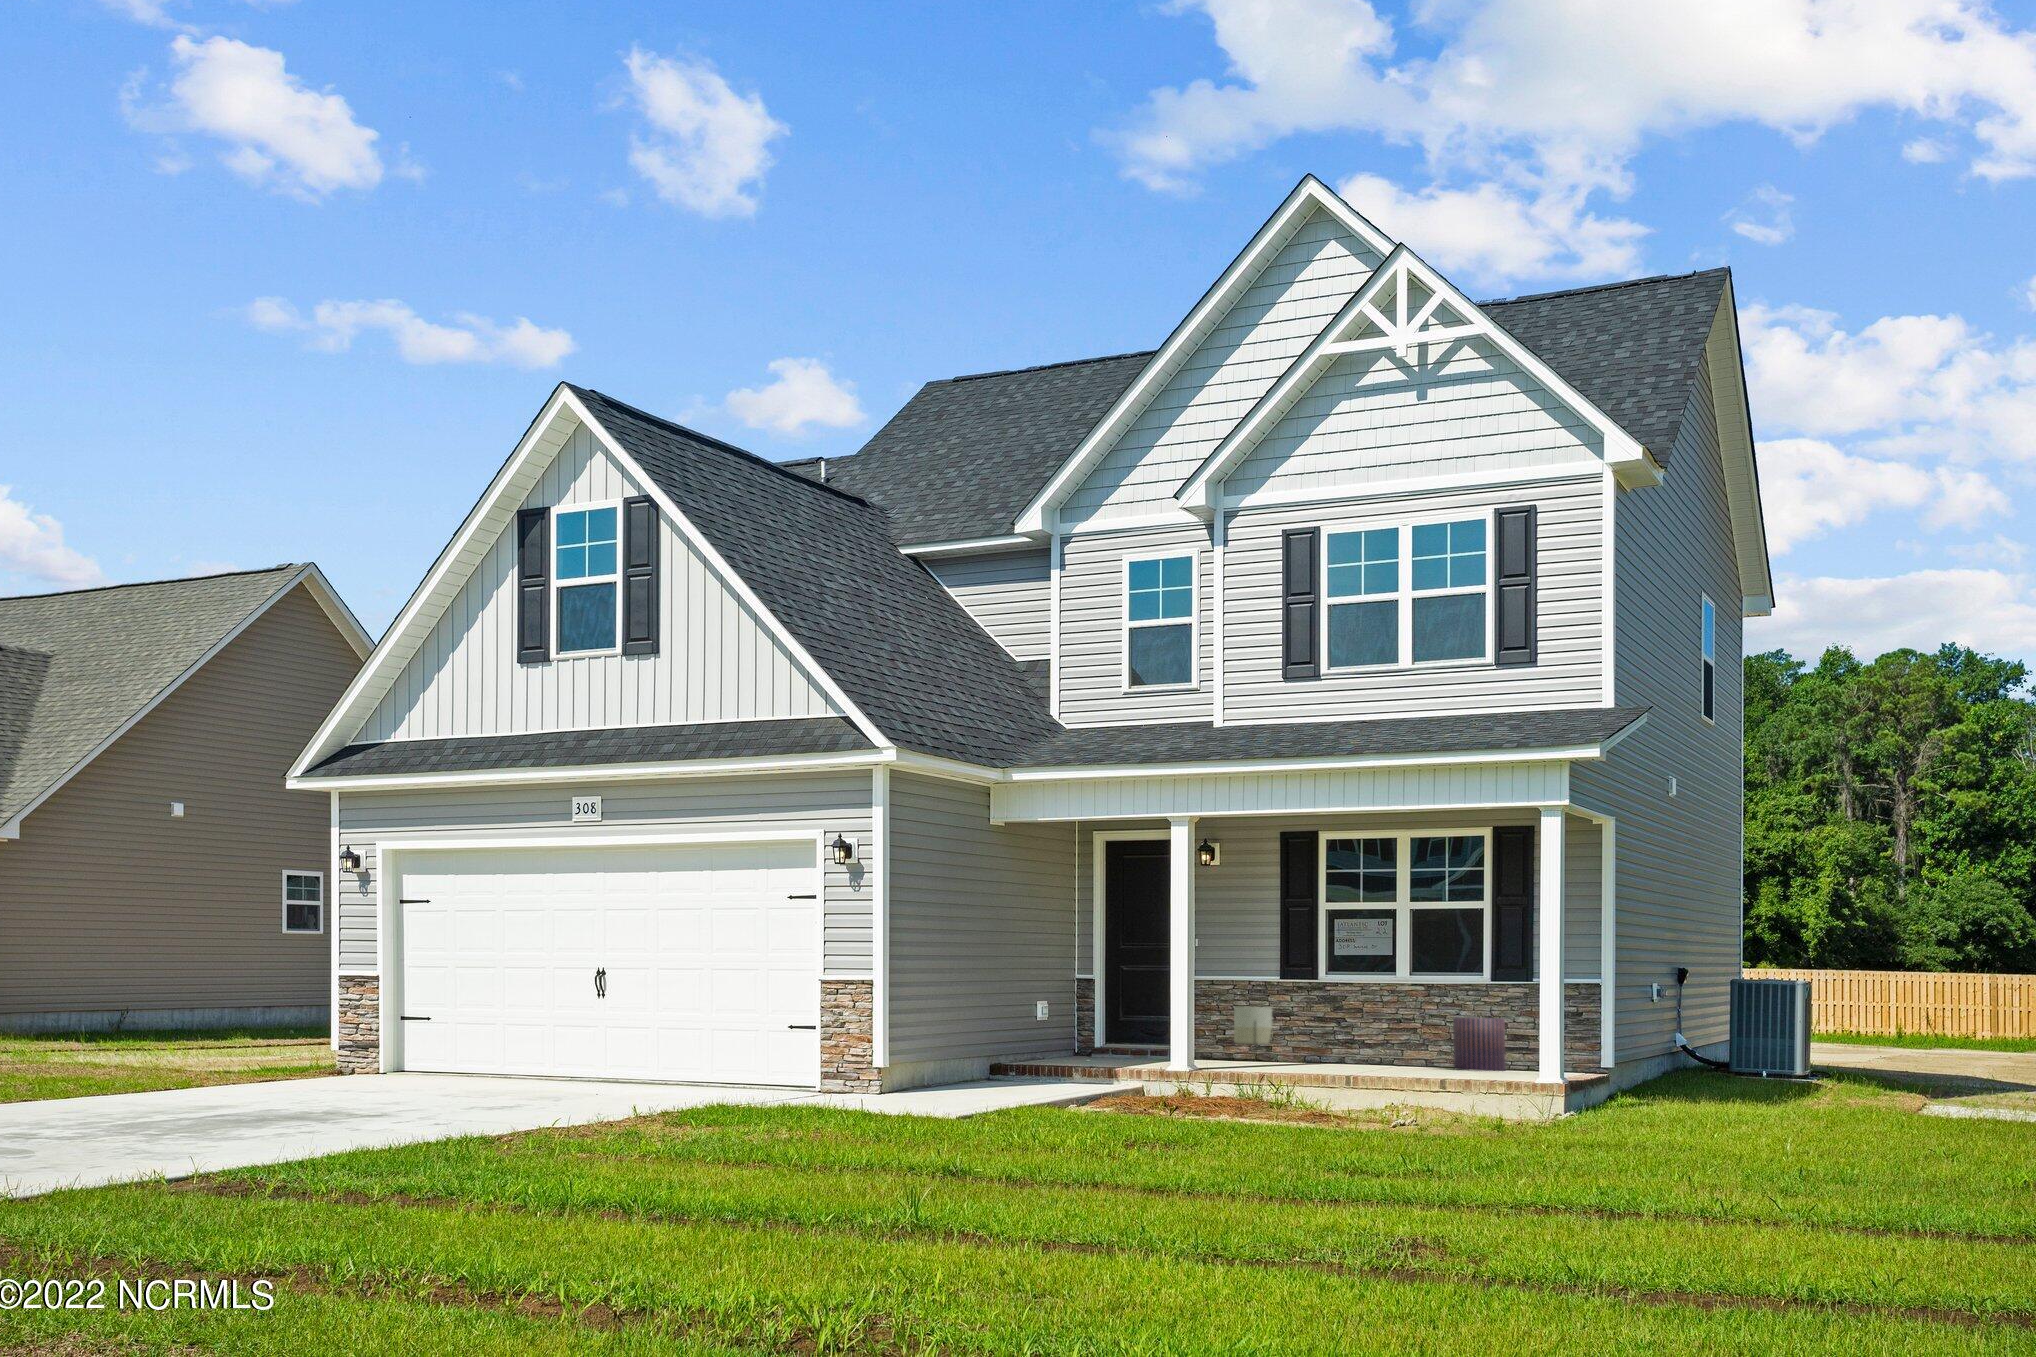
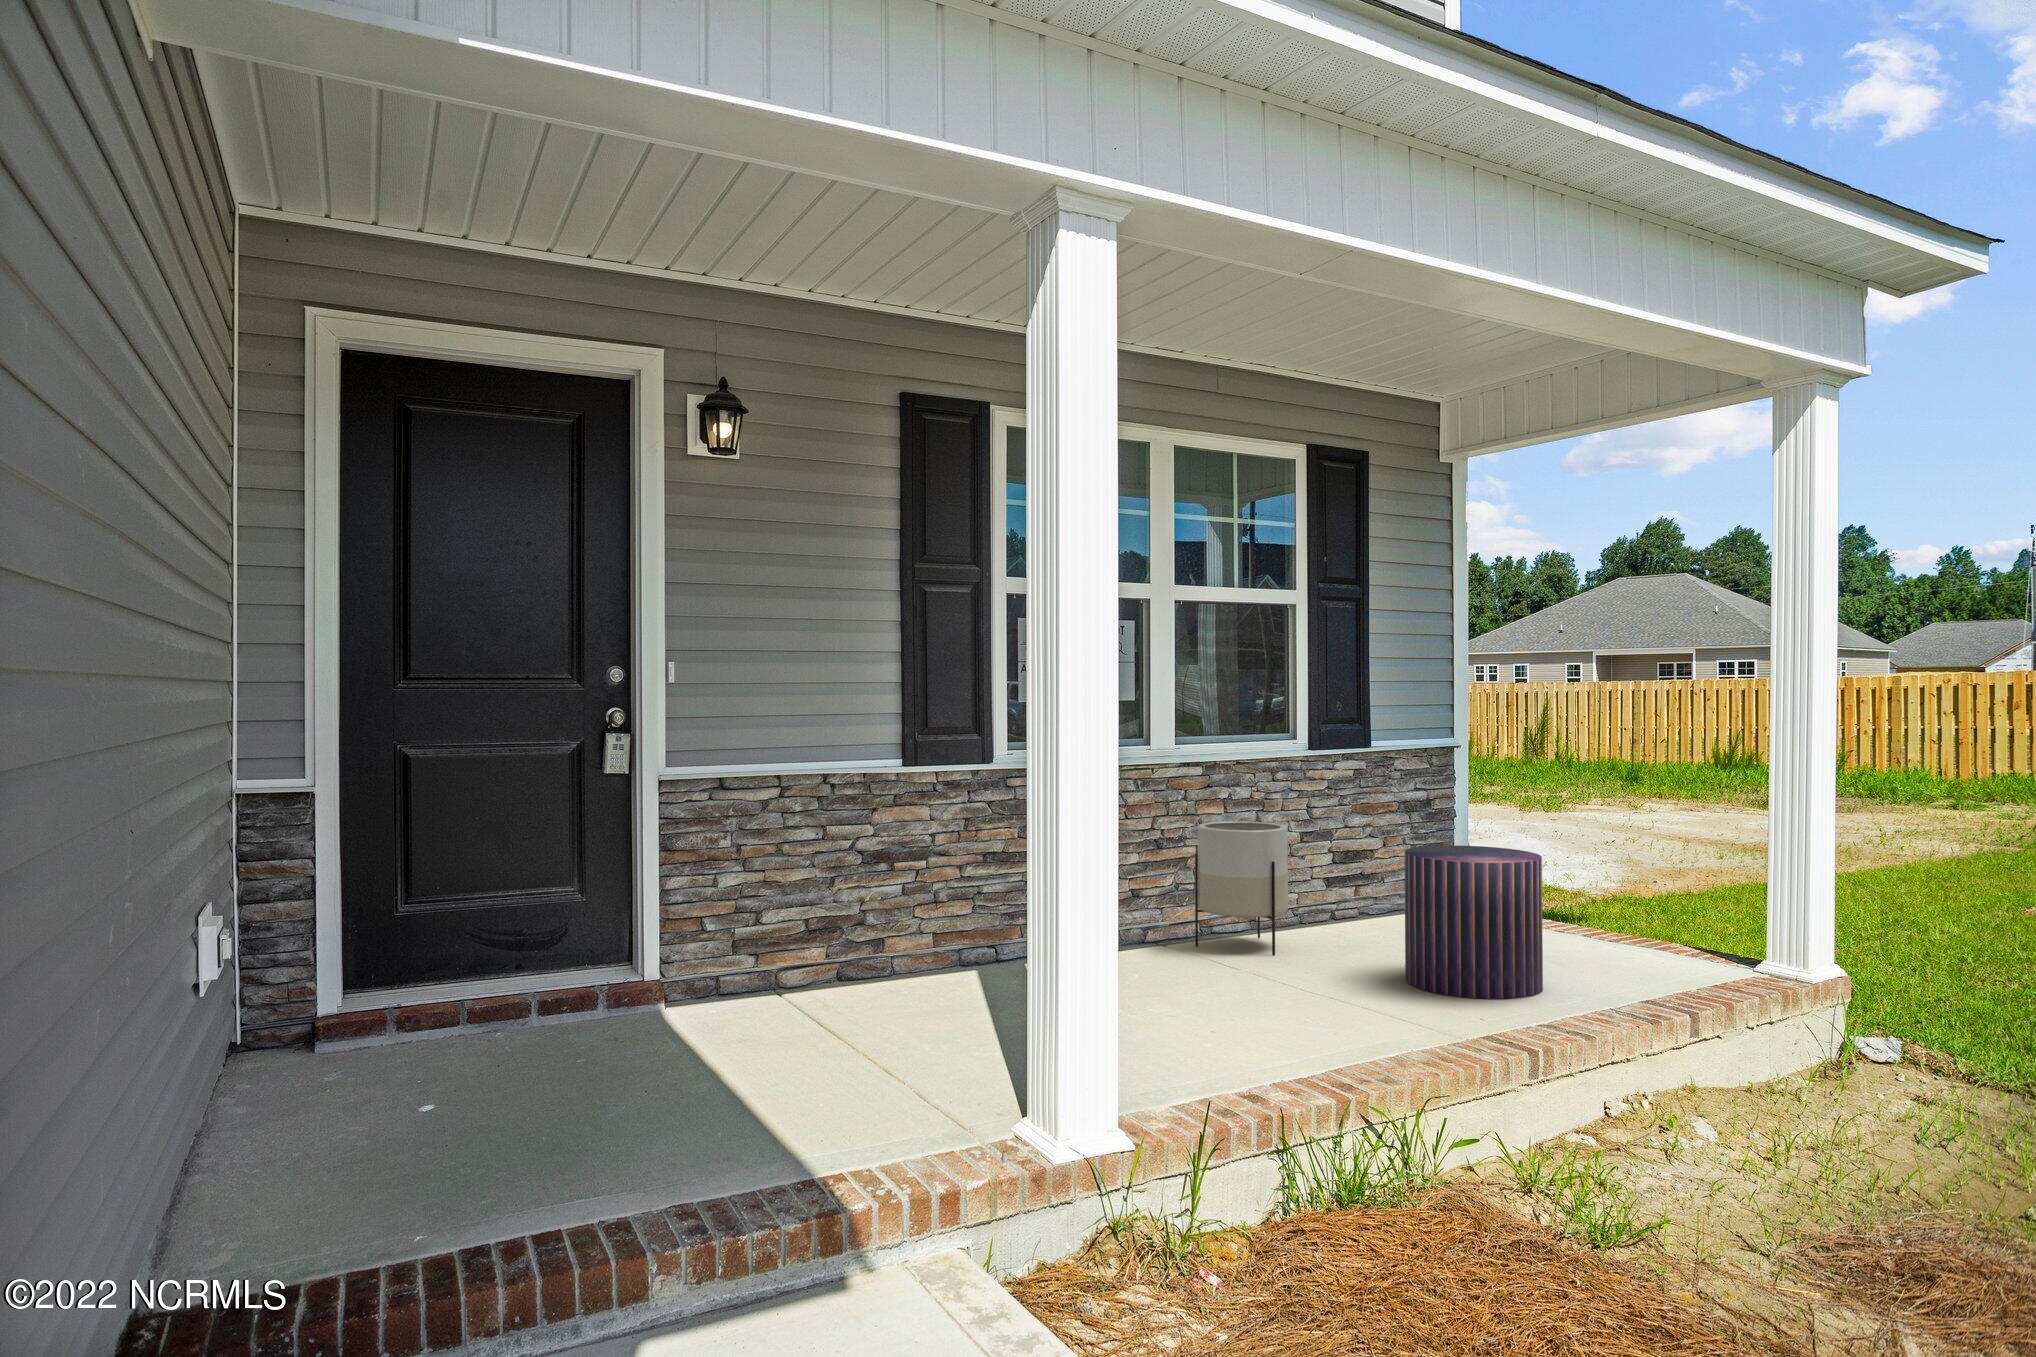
planter: present [1234,1007,1272,1045] -> present [1195,821,1288,955]

